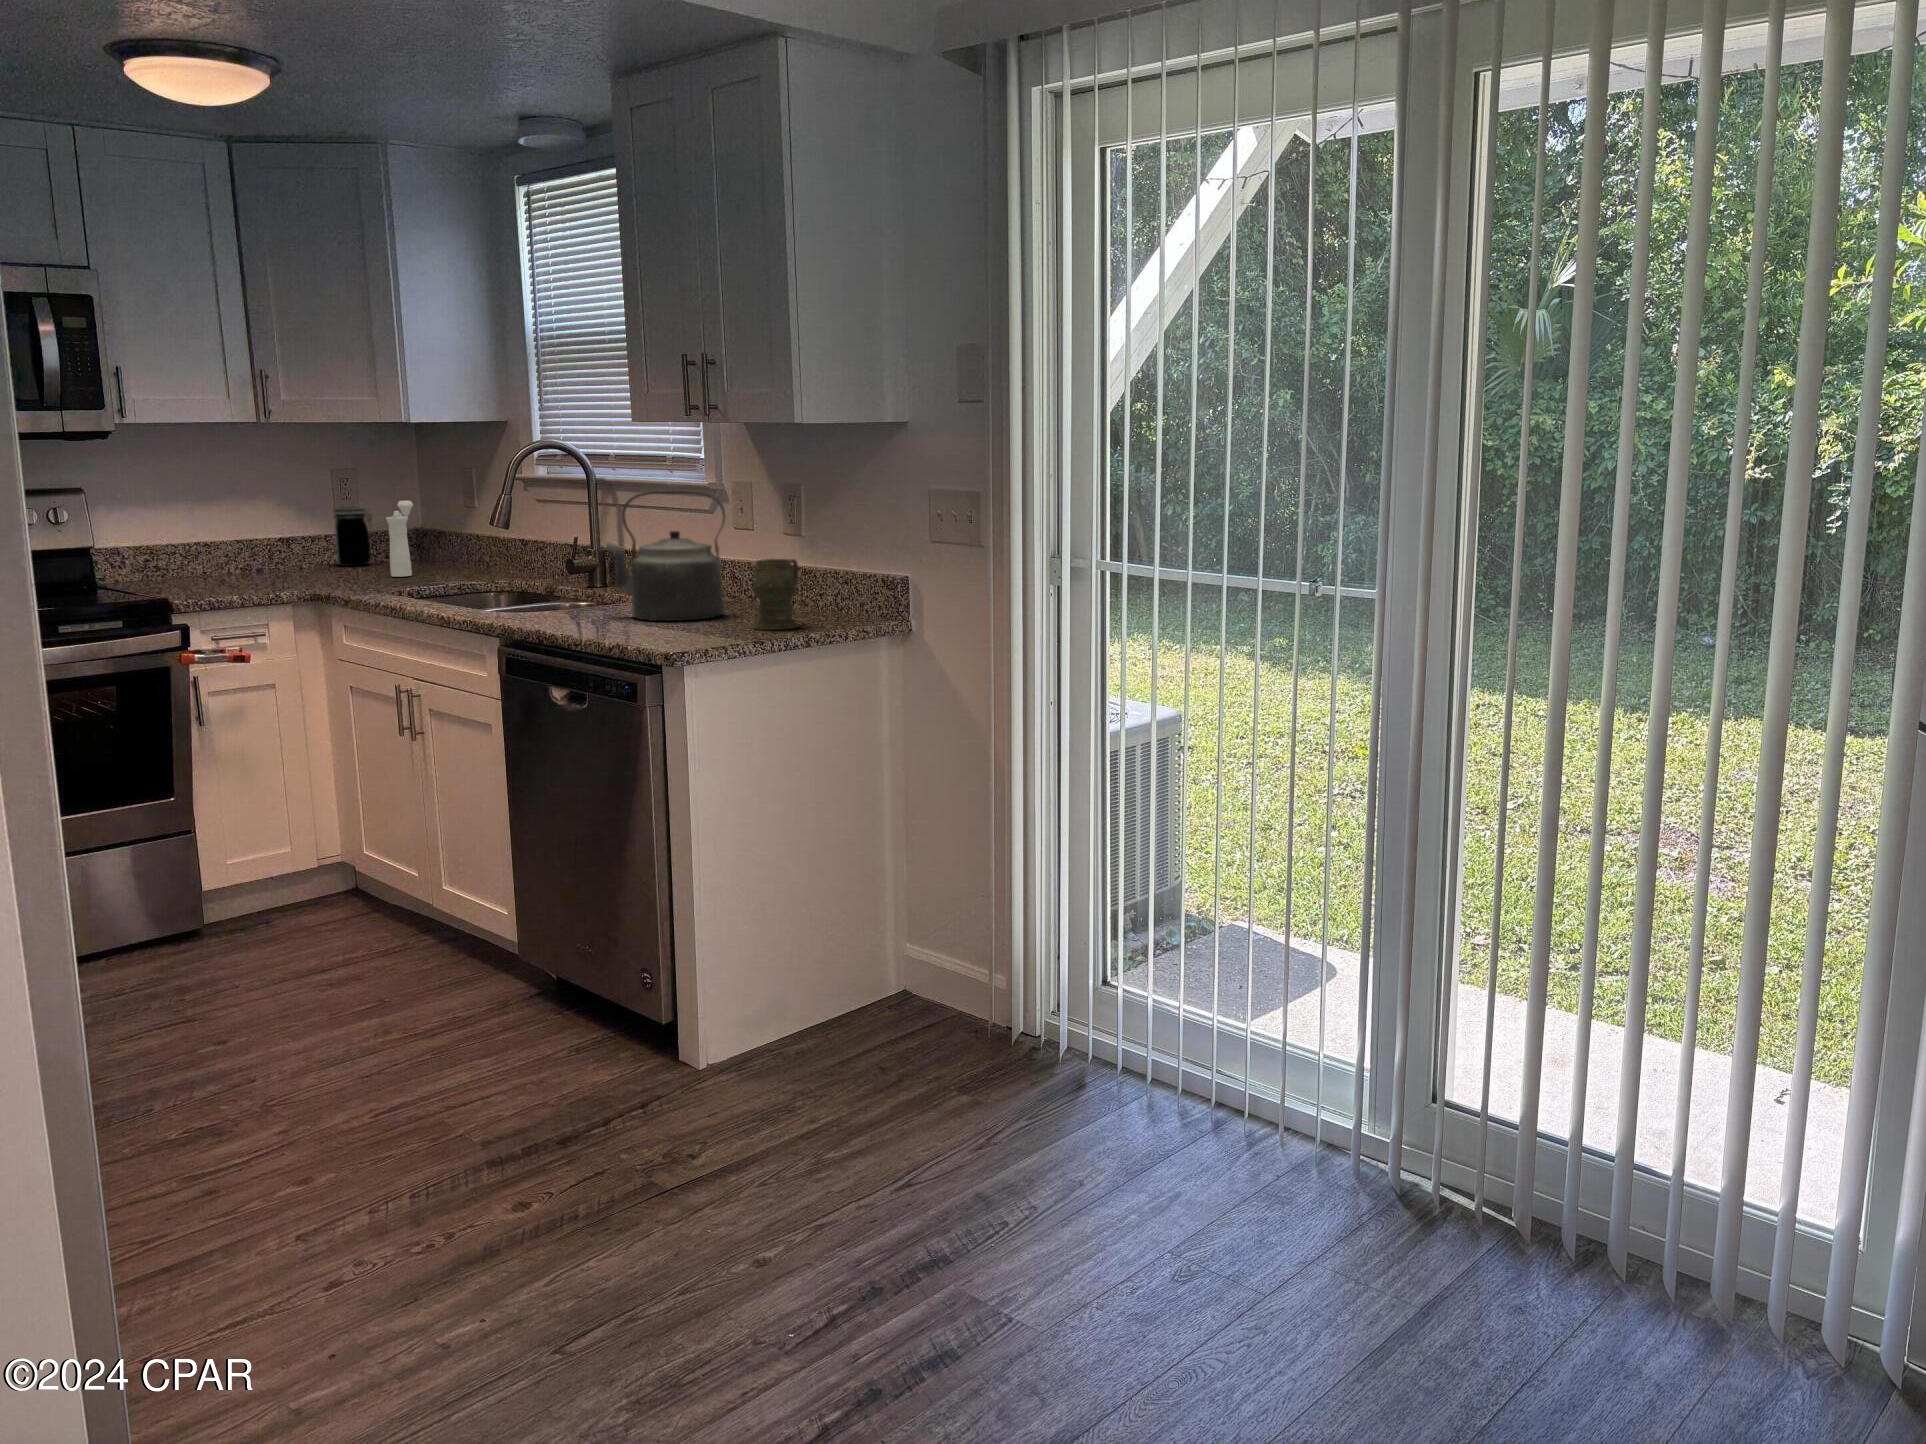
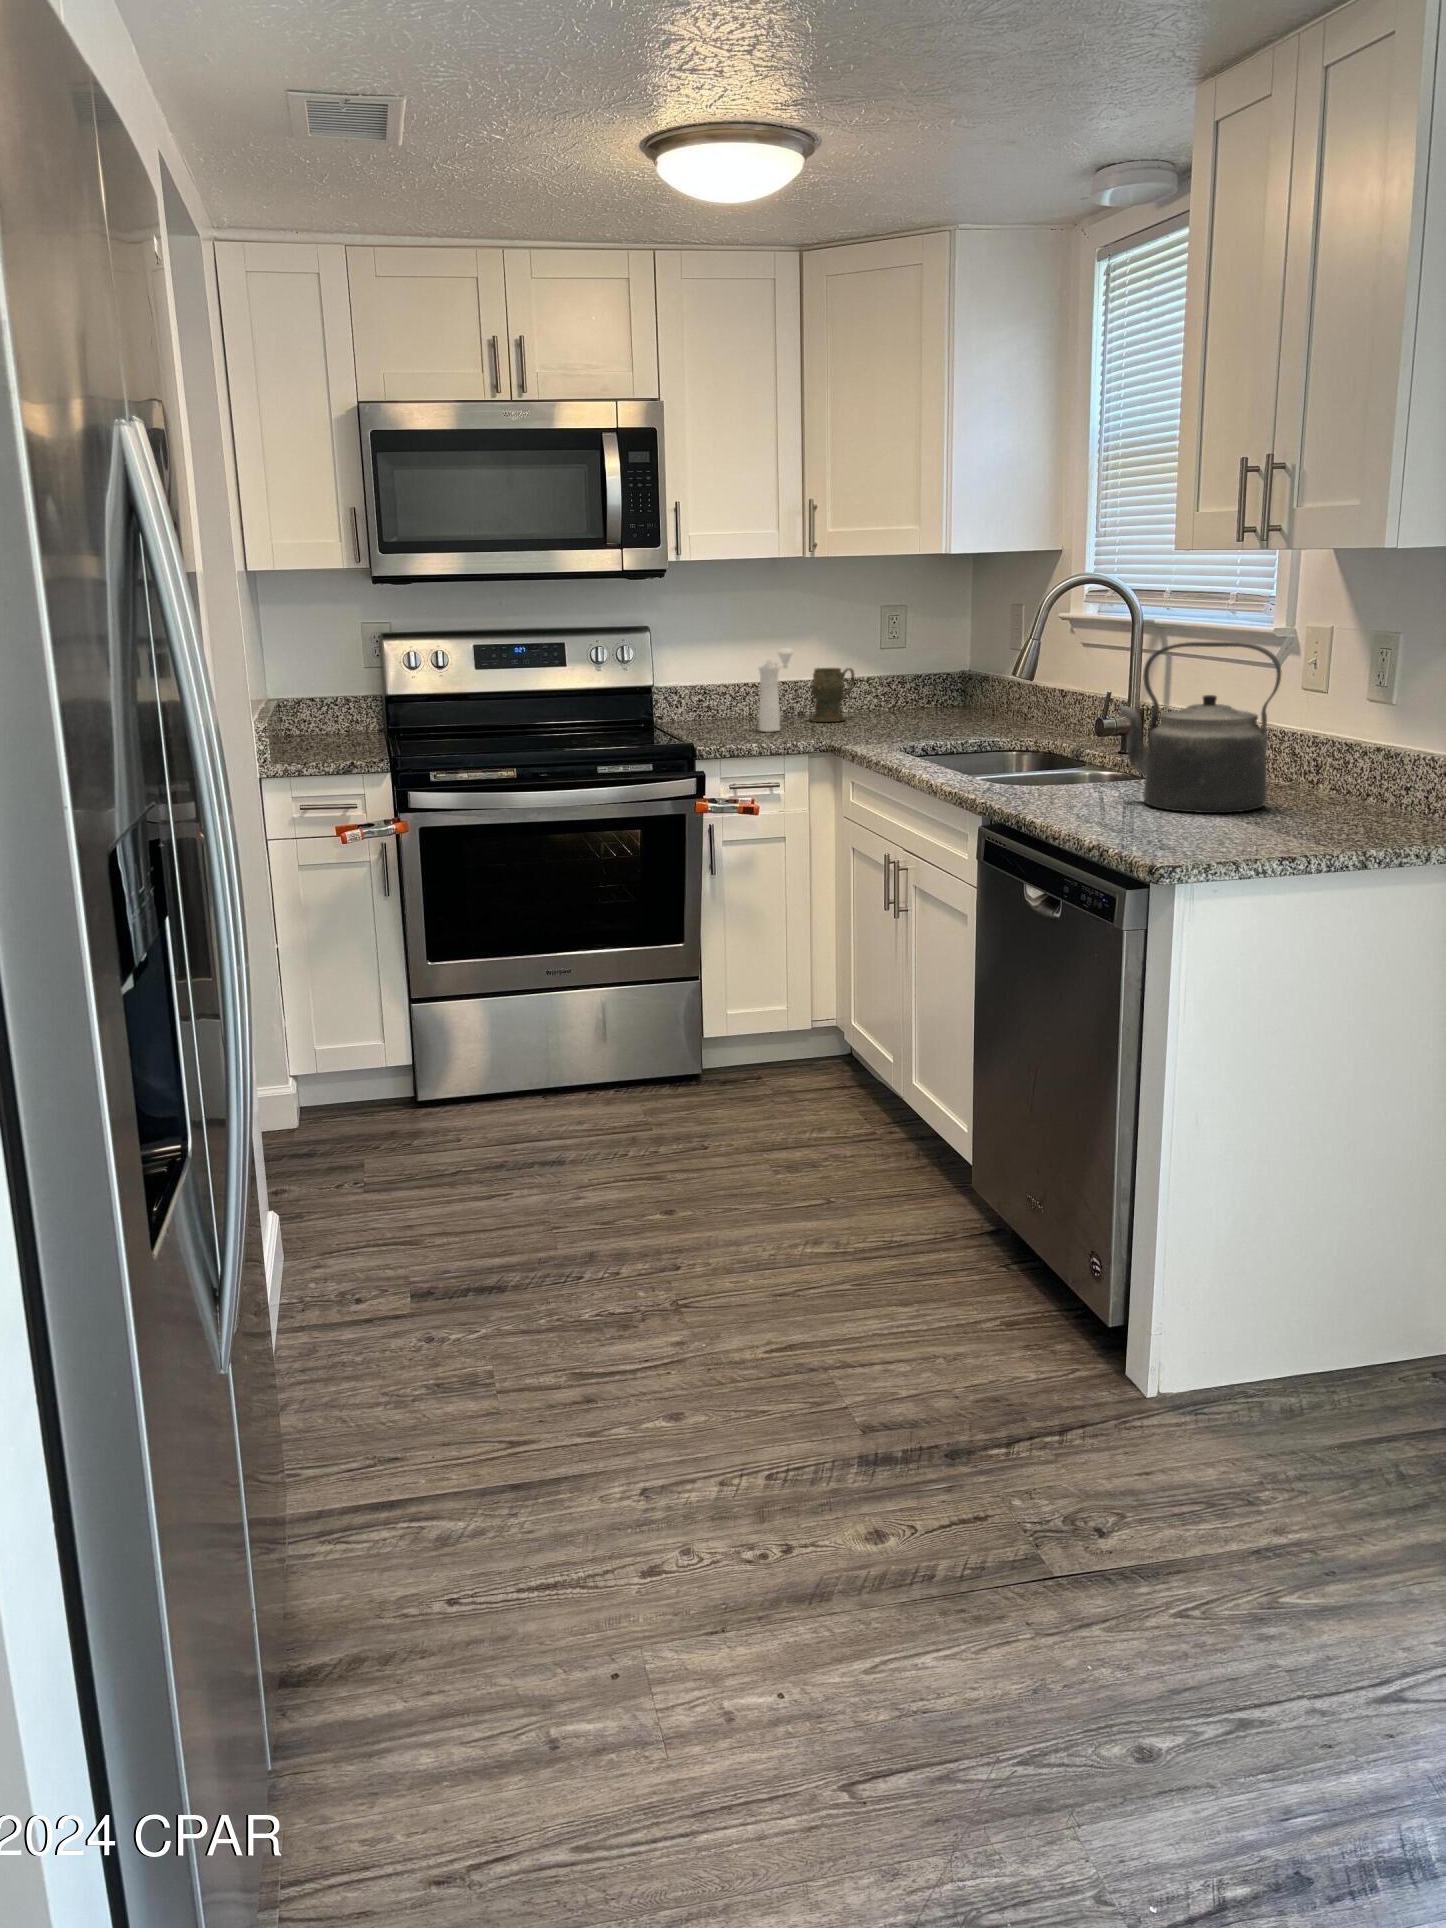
pepper mill: present [386,501,413,577] -> present [759,648,793,732]
jar: present [333,508,372,566] -> none [871,651,914,713]
mug: present [753,559,798,630] -> present [811,668,854,722]

